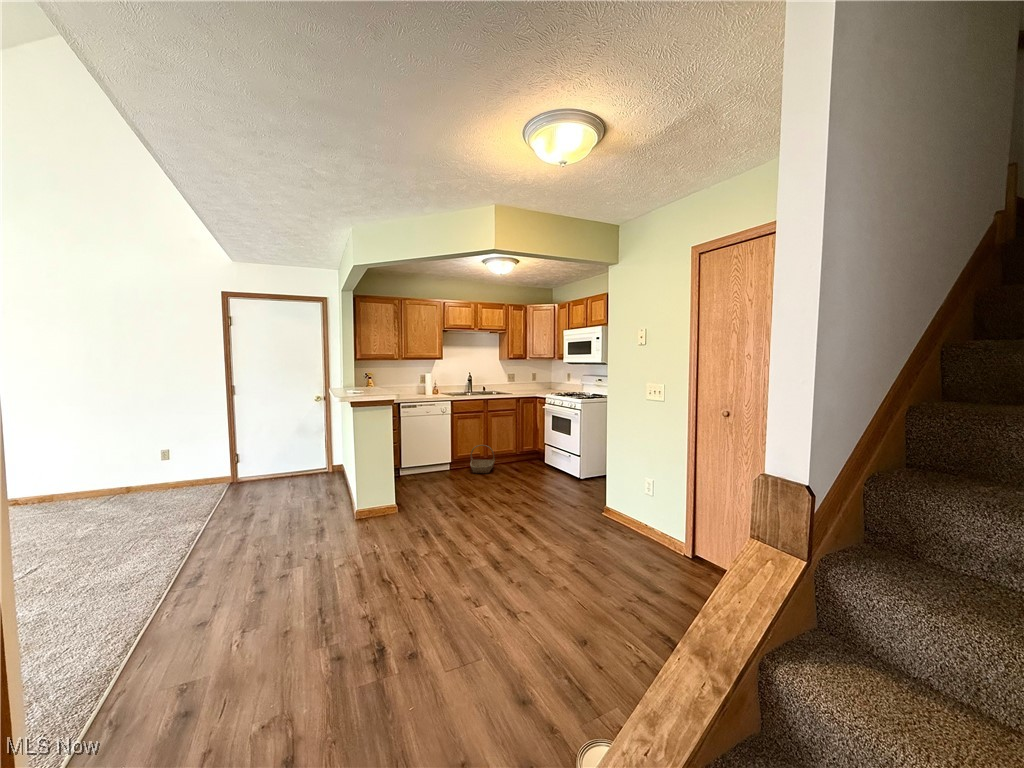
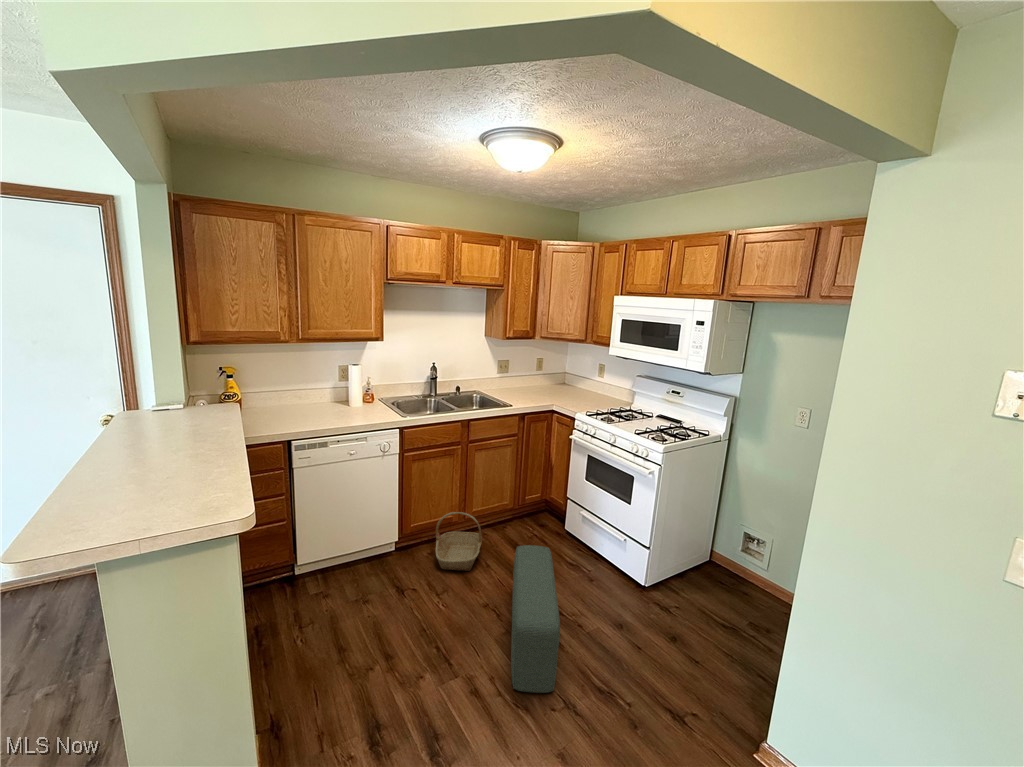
pouf: none [501,452,526,500] -> present [511,545,560,693]

